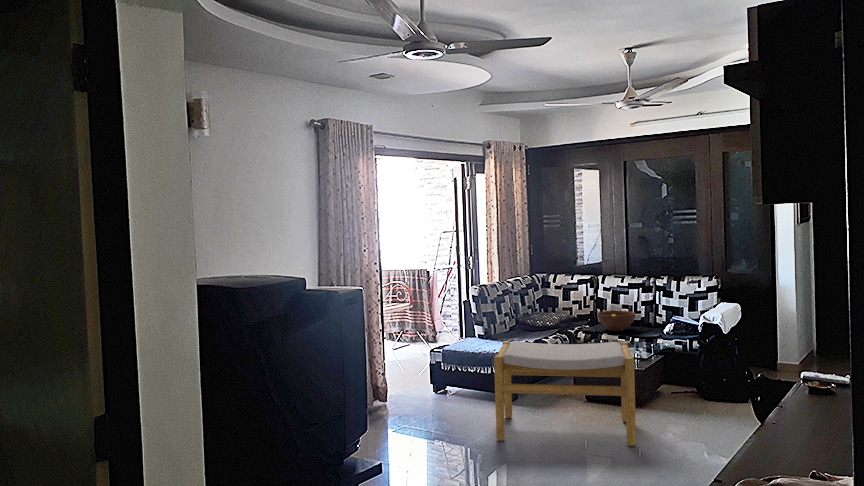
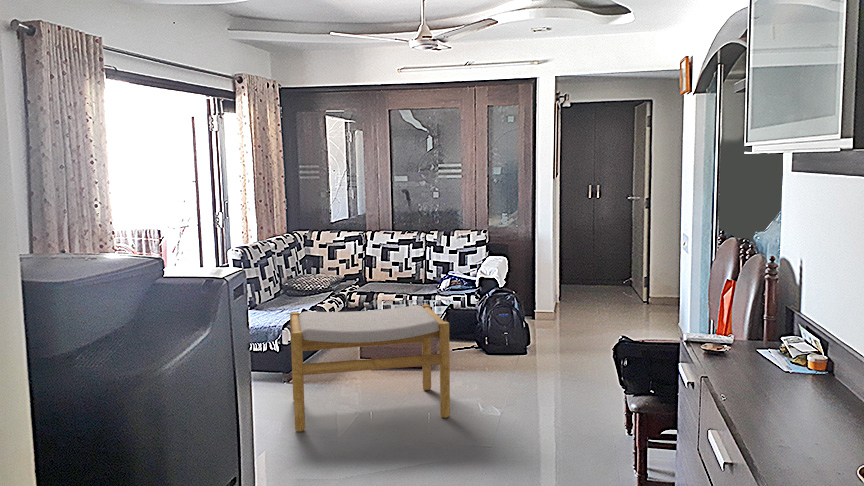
fruit bowl: present [597,311,635,331] -> none [371,269,411,291]

